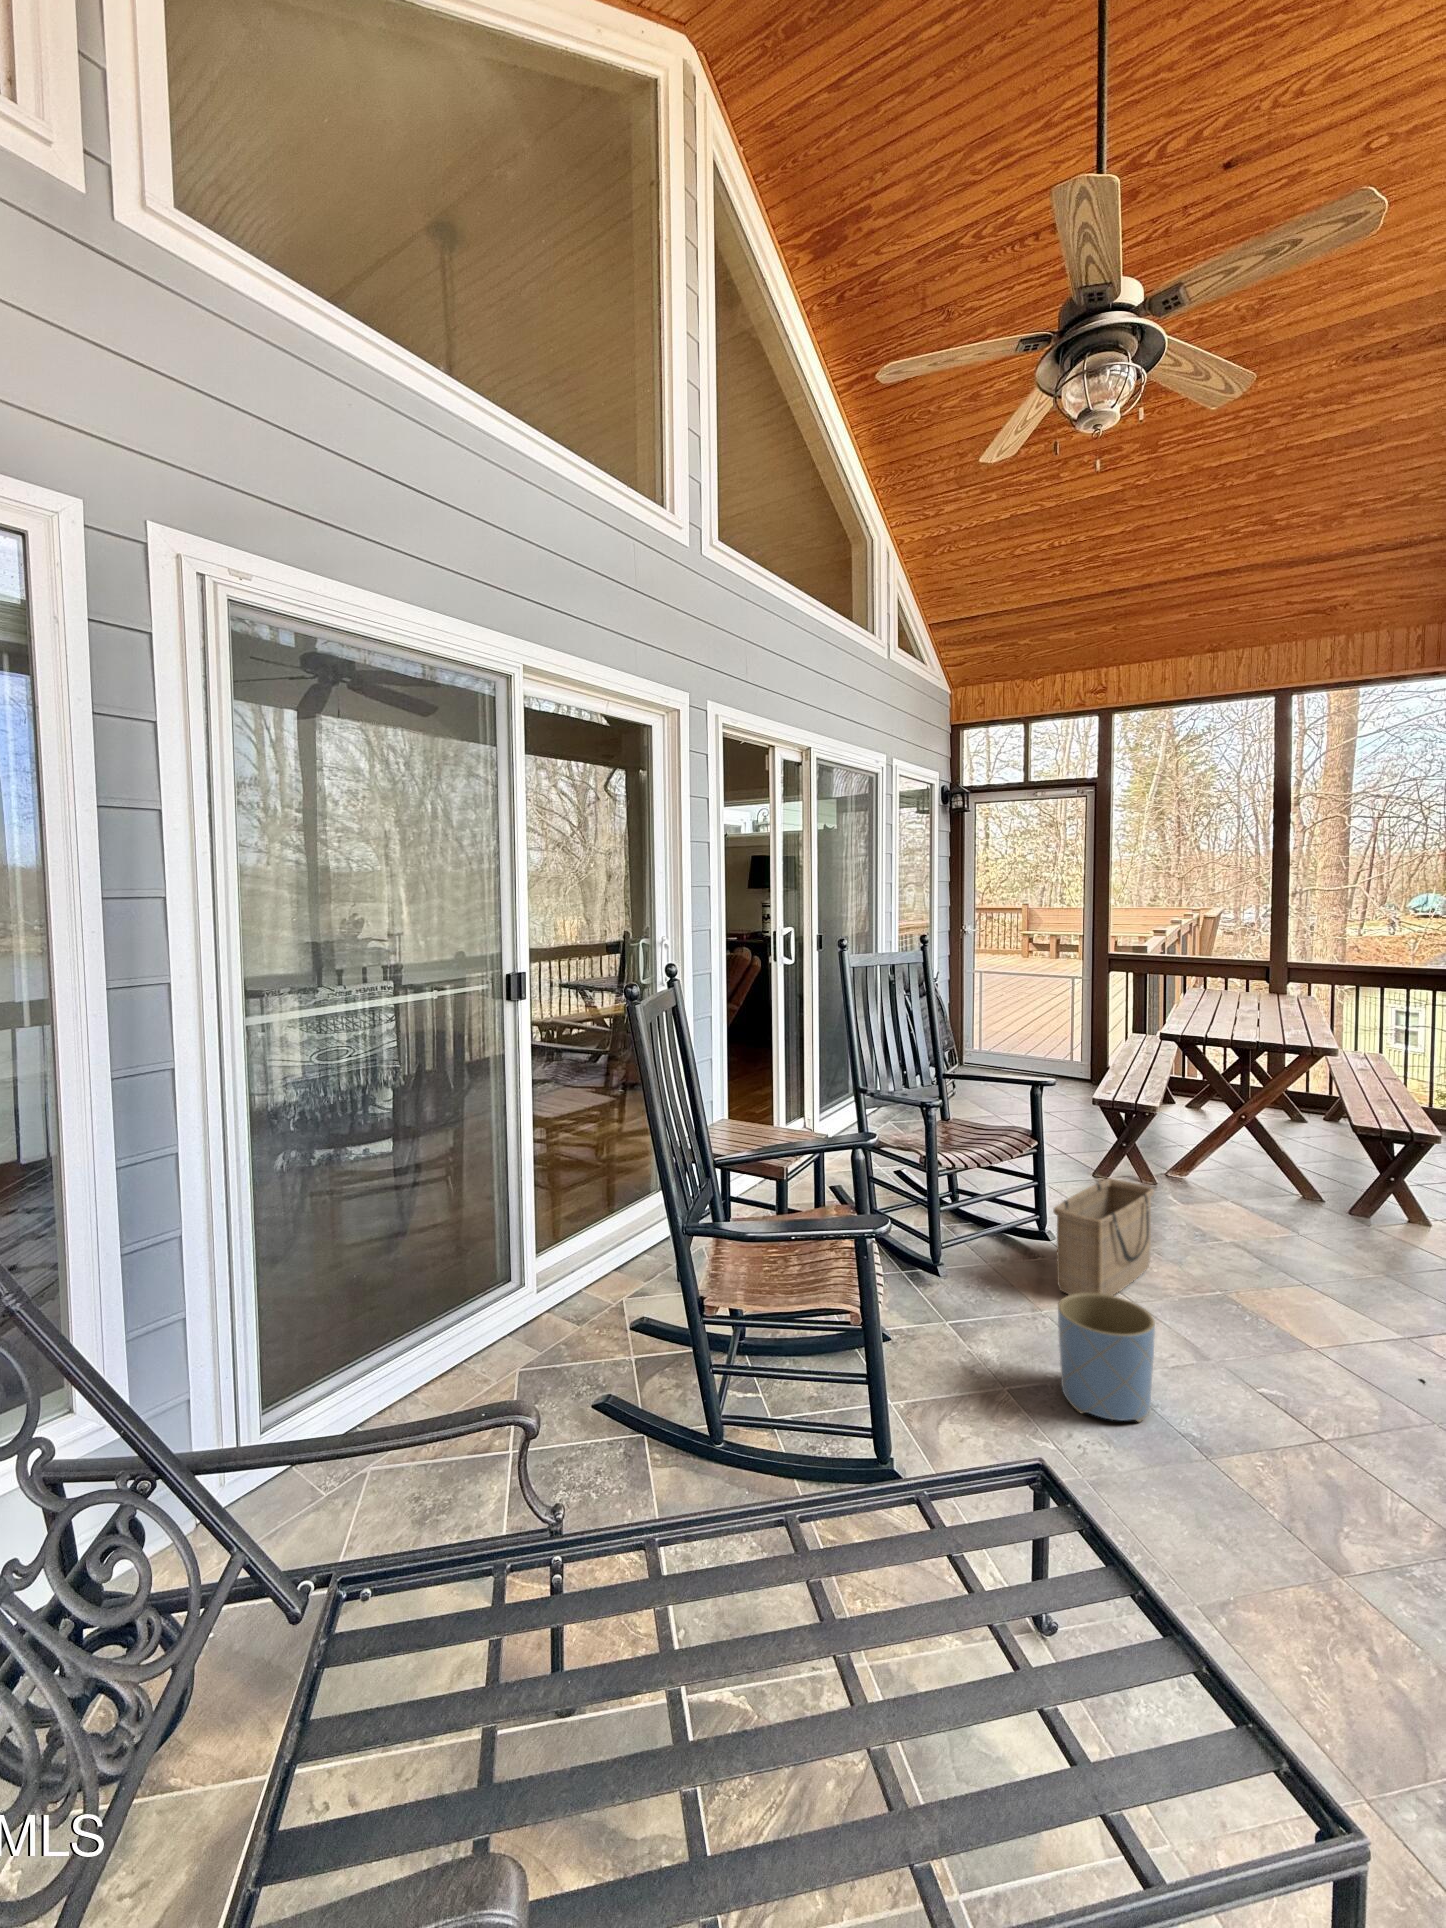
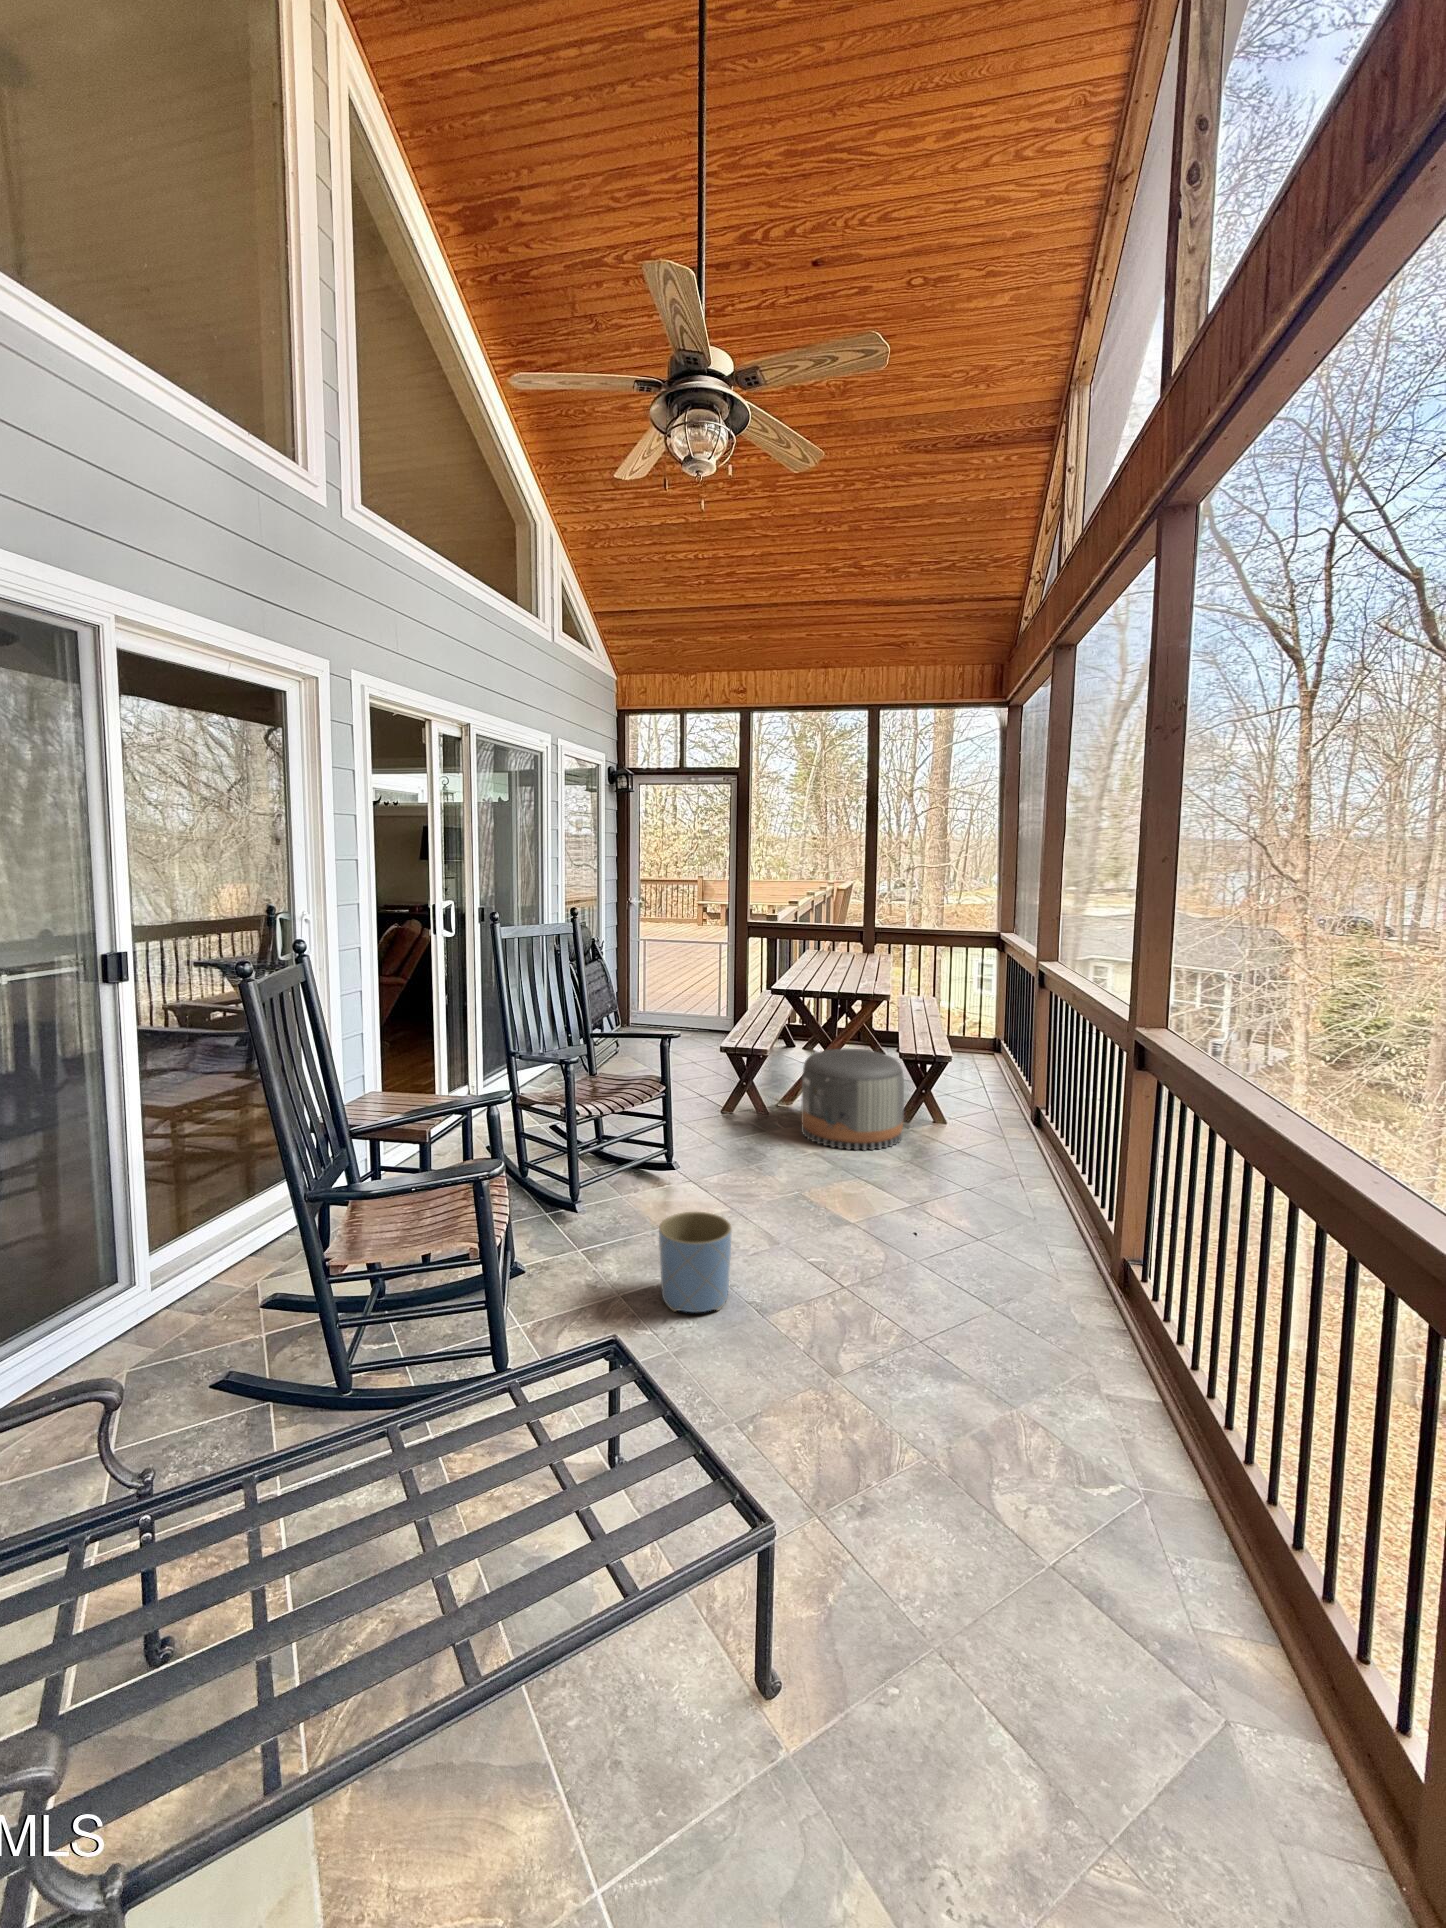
pouf: none [1207,1110,1360,1242] -> present [801,1049,904,1150]
basket: present [1053,1179,1154,1296] -> none [670,1115,752,1220]

